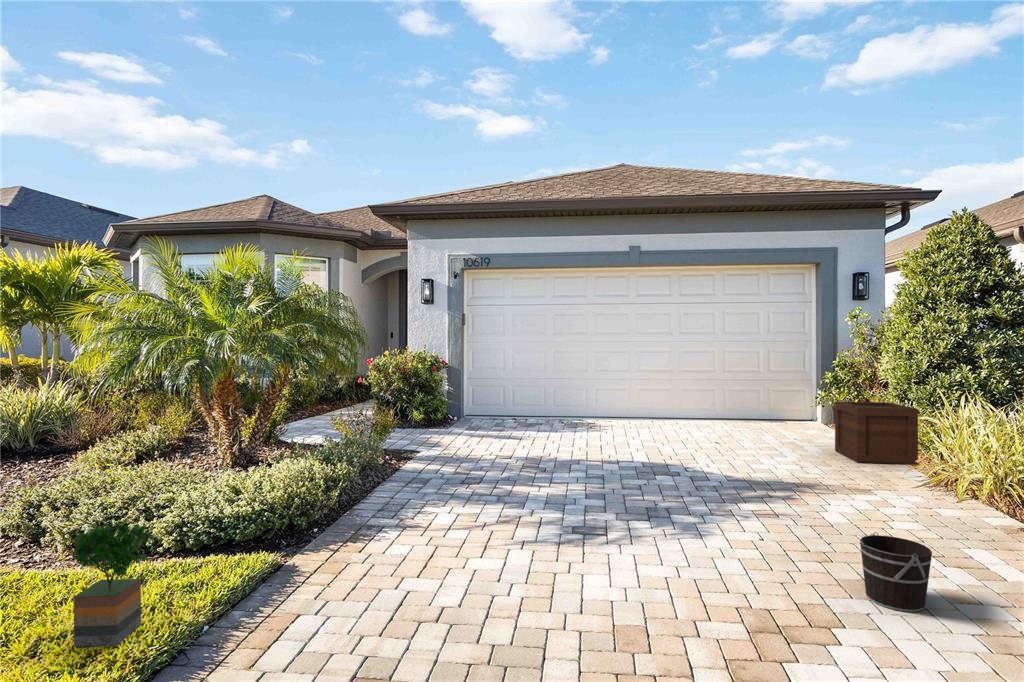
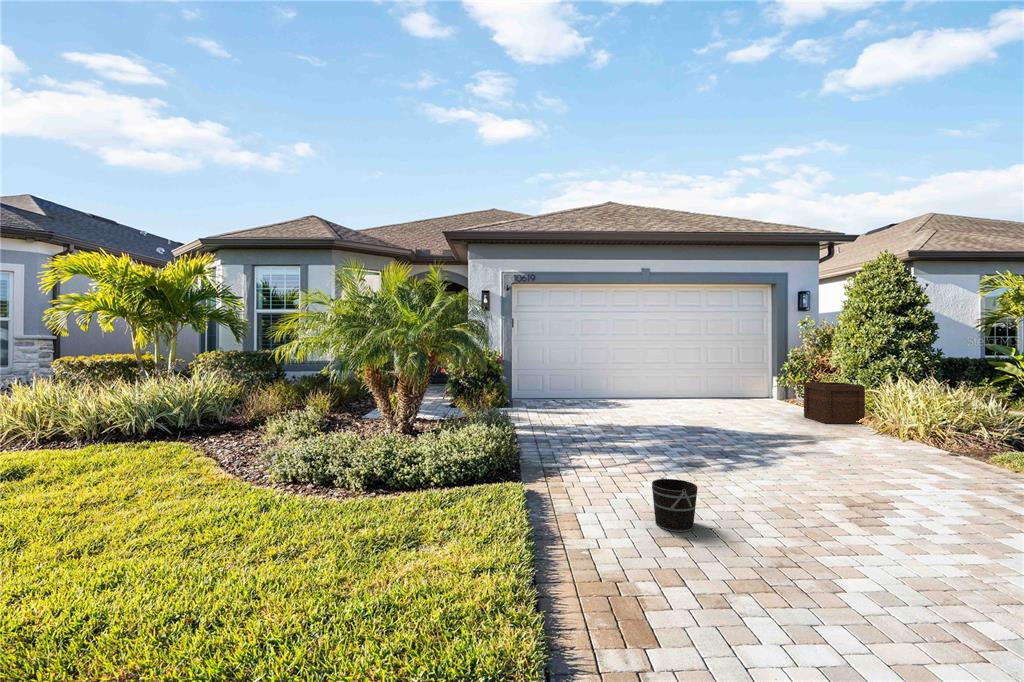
potted tree: present [73,524,154,647] -> none [461,454,512,534]
bucket: present [860,532,932,612] -> present [652,477,697,532]

